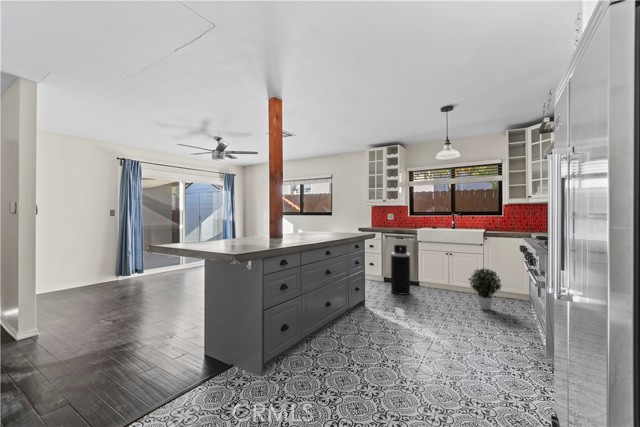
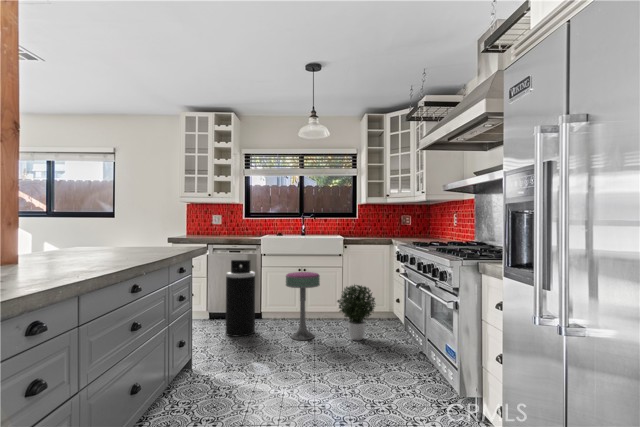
bar stool: none [430,256,456,303] -> present [286,272,320,340]

